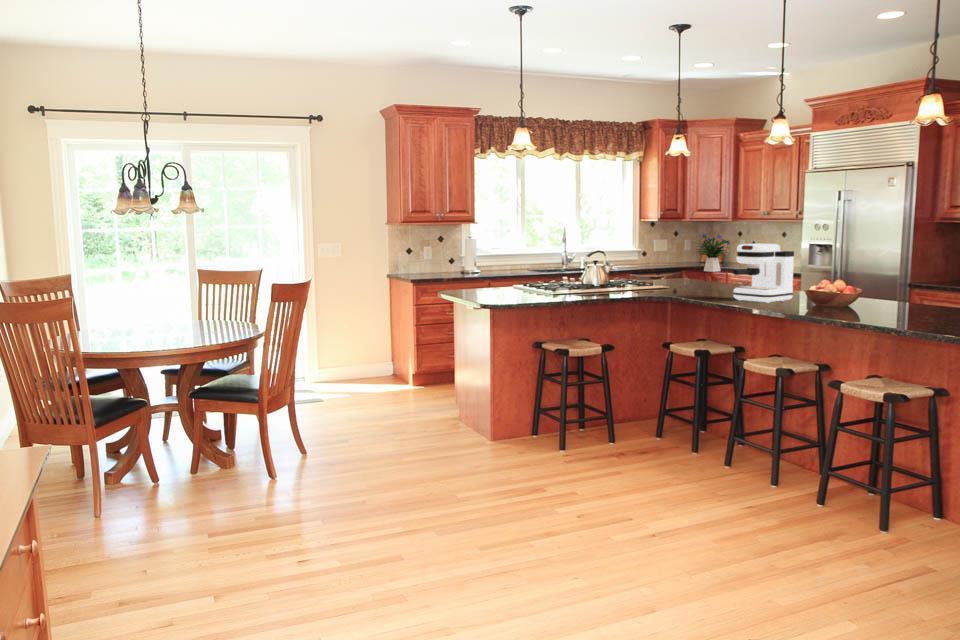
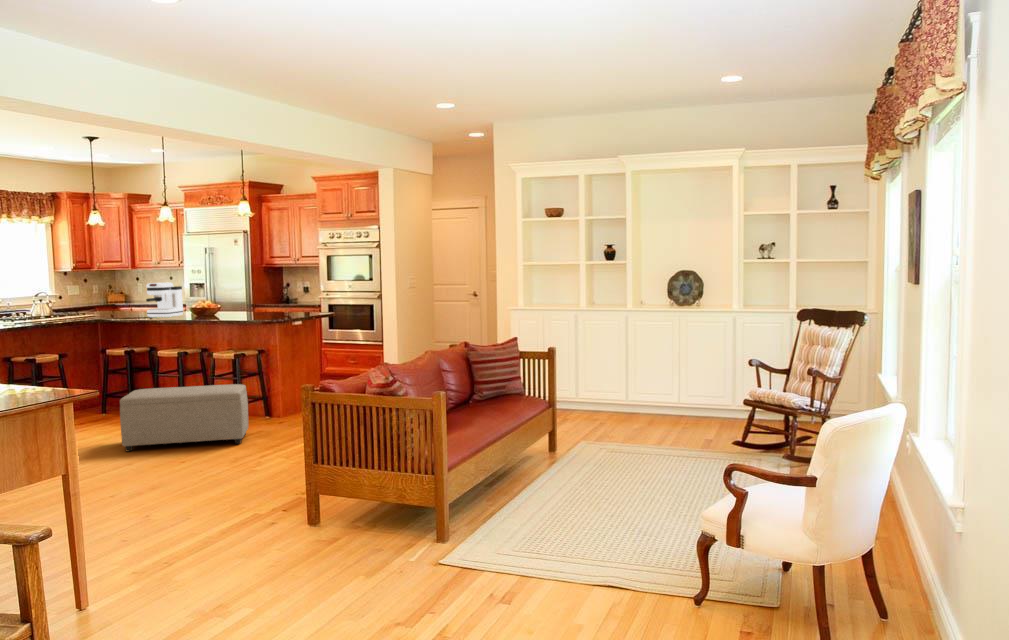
flower arrangement: present [698,234,730,272] -> none [100,277,133,307]
ottoman: none [657,437,905,603] -> present [120,384,248,451]

